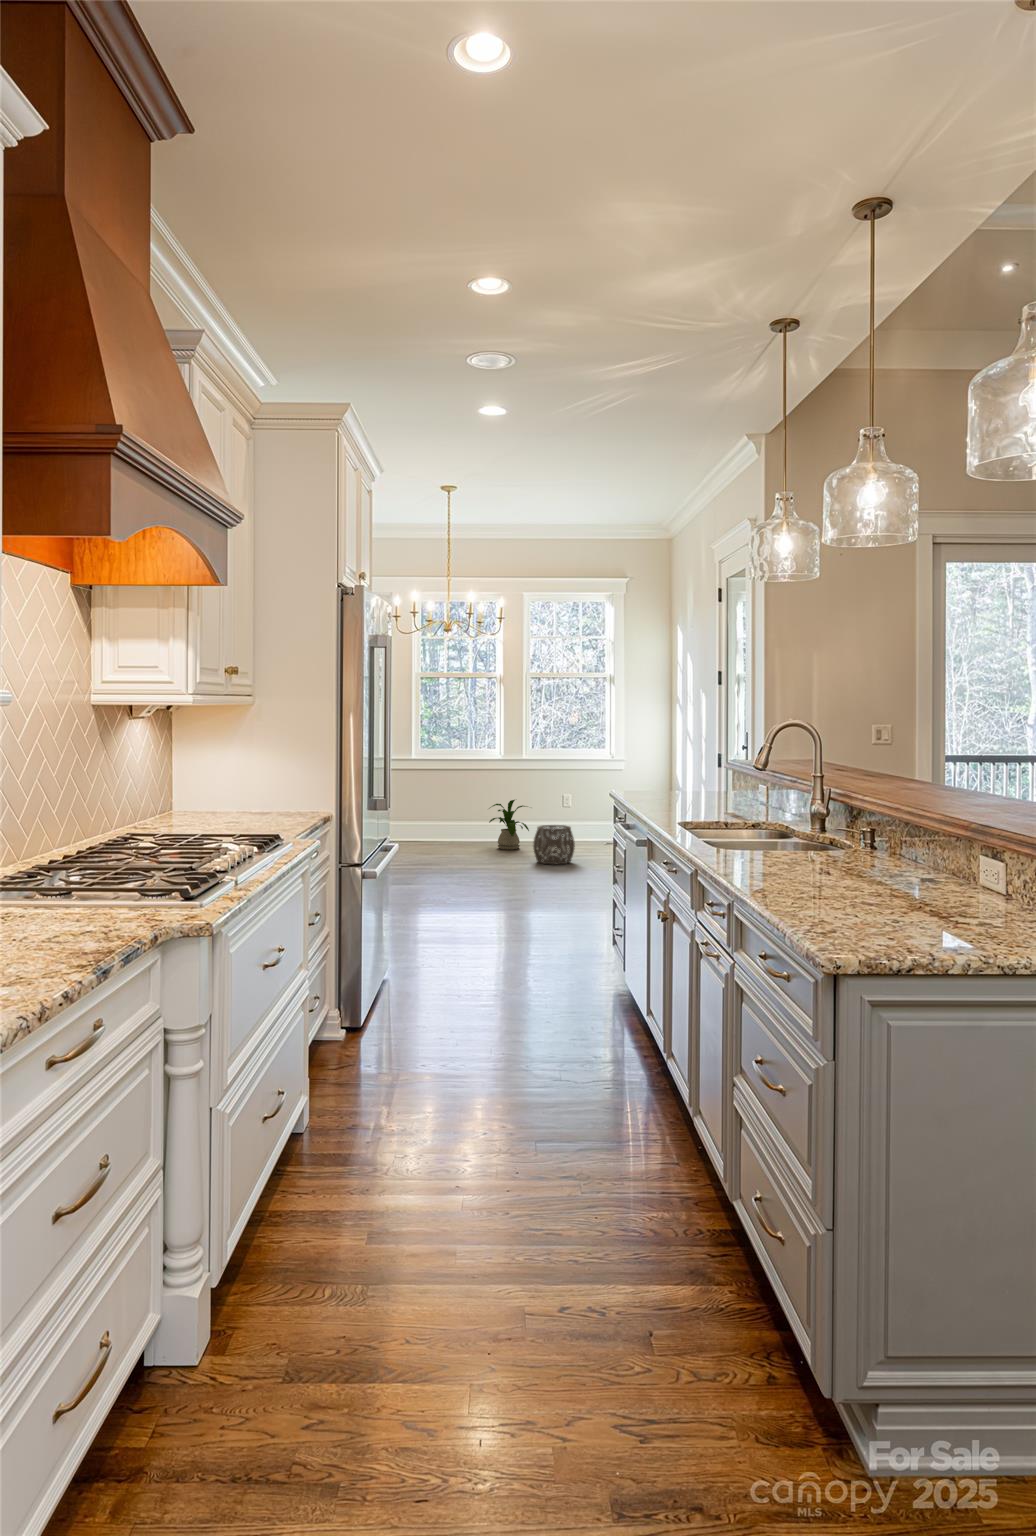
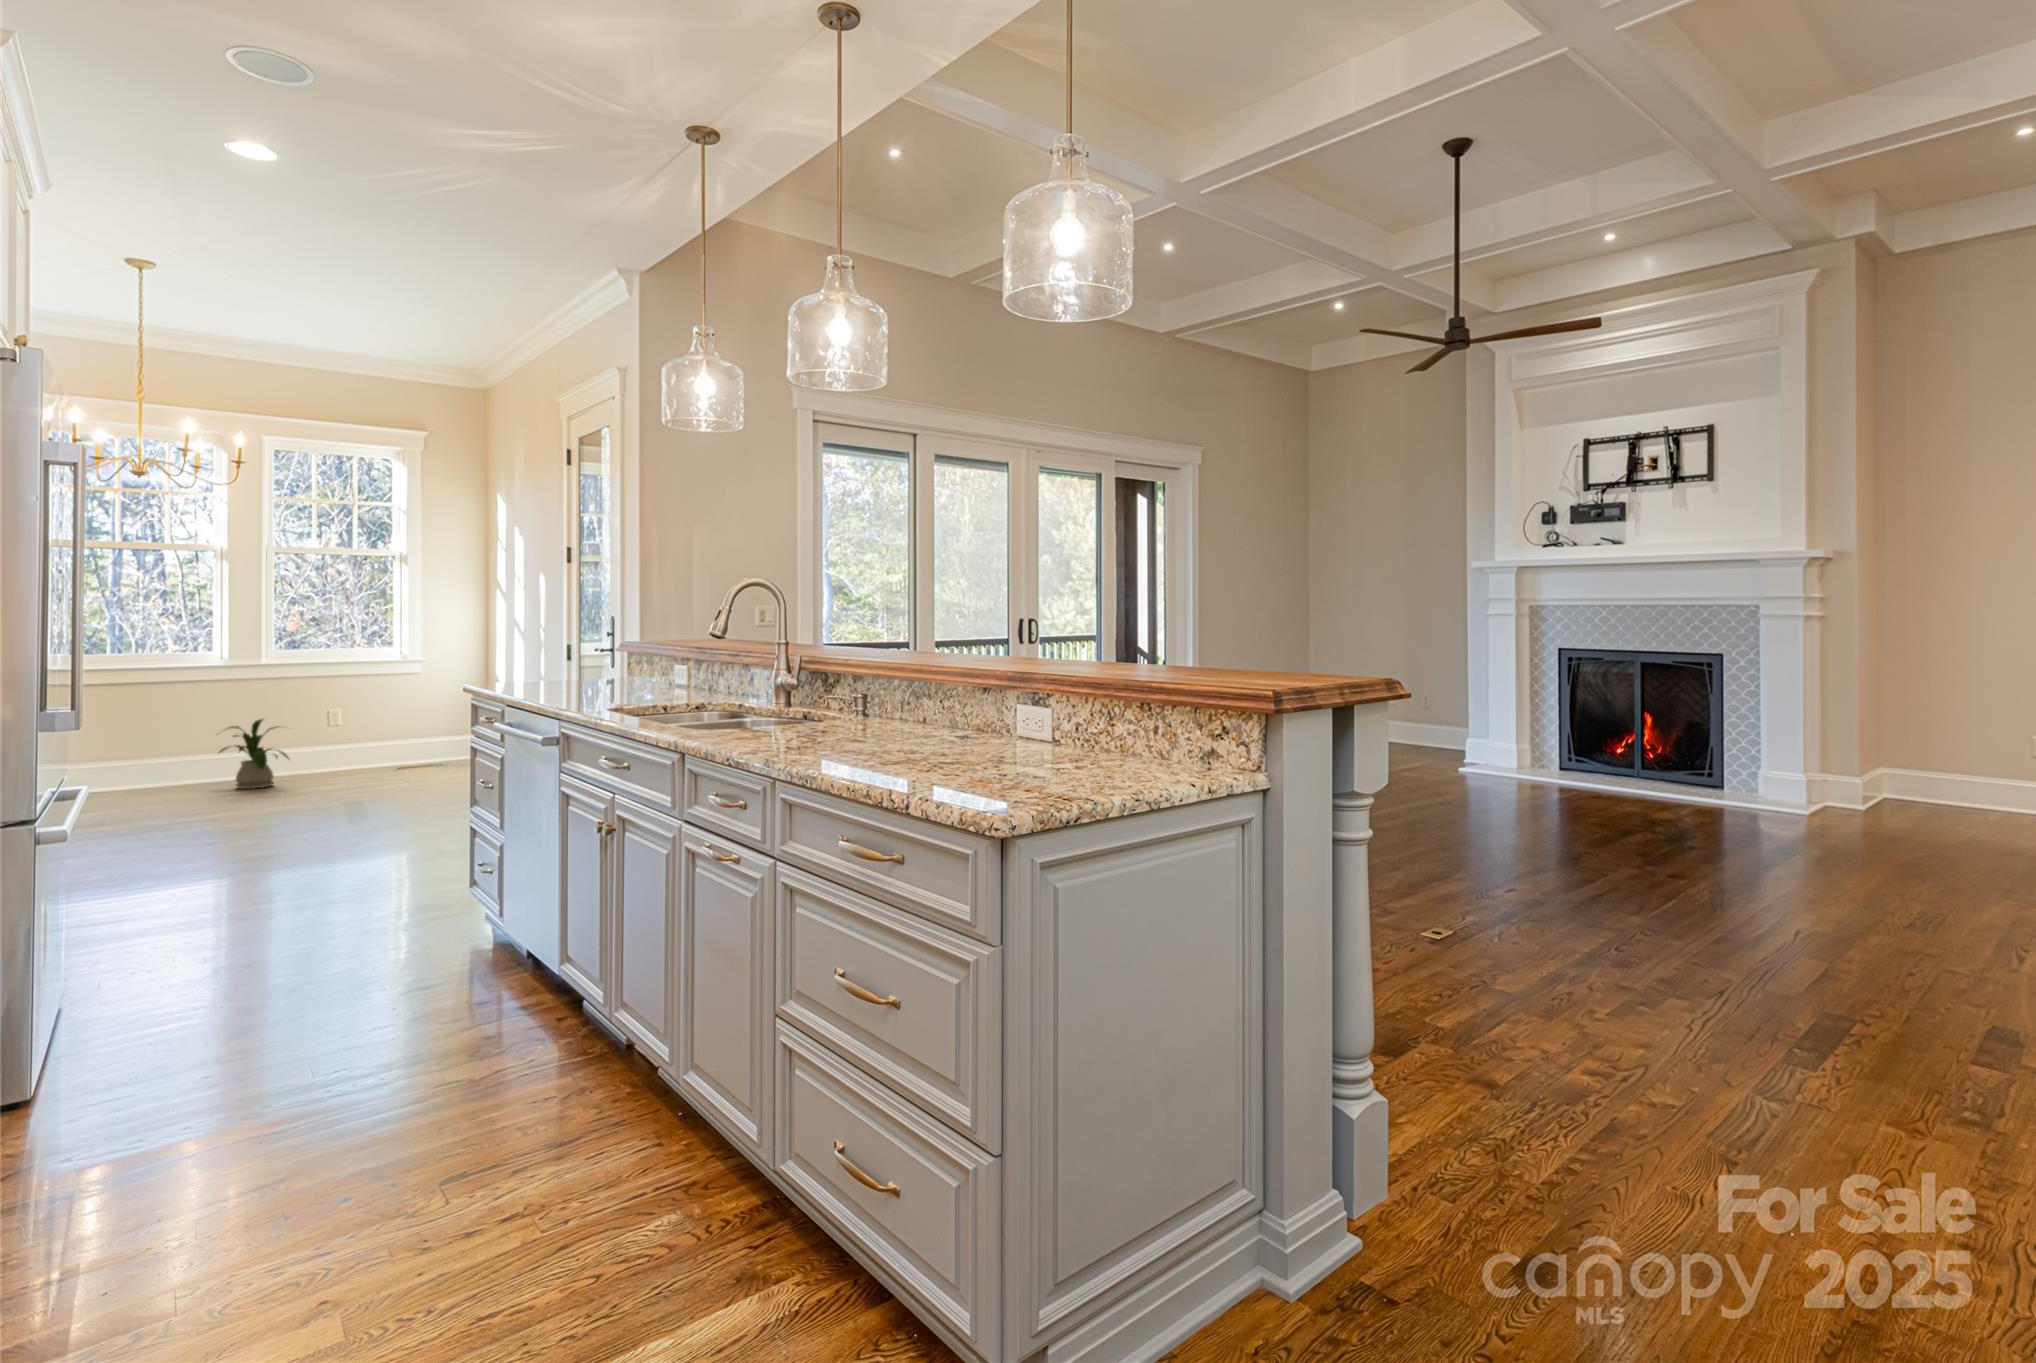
woven basket: present [533,825,575,865] -> none [302,747,370,802]

